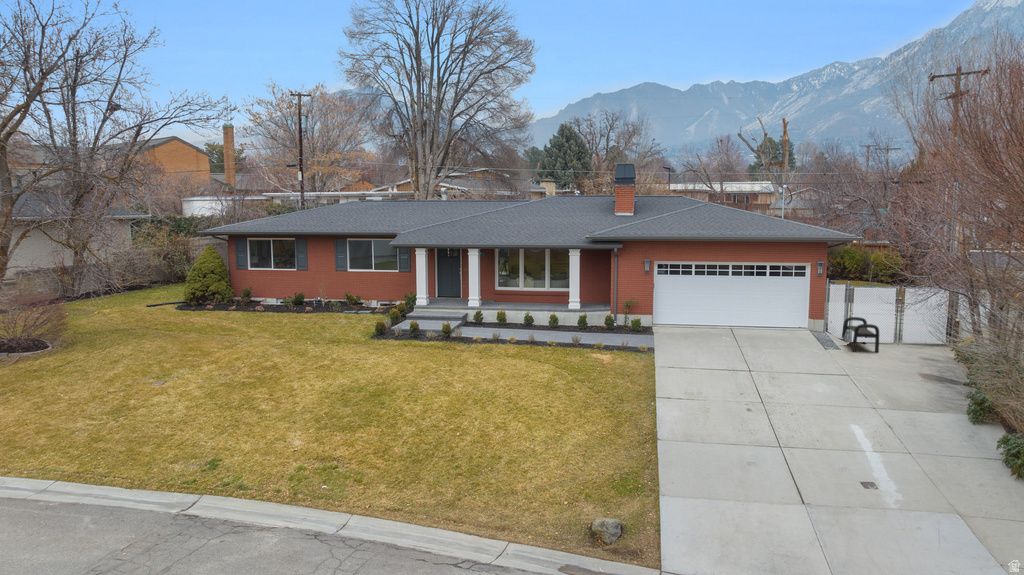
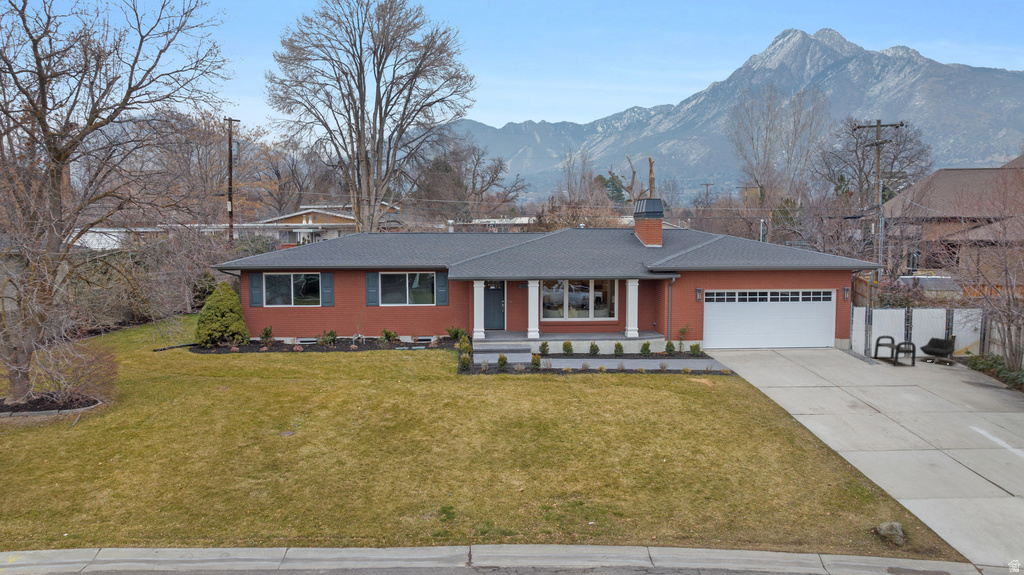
lounge chair: none [894,322,937,353] -> present [920,338,954,364]

